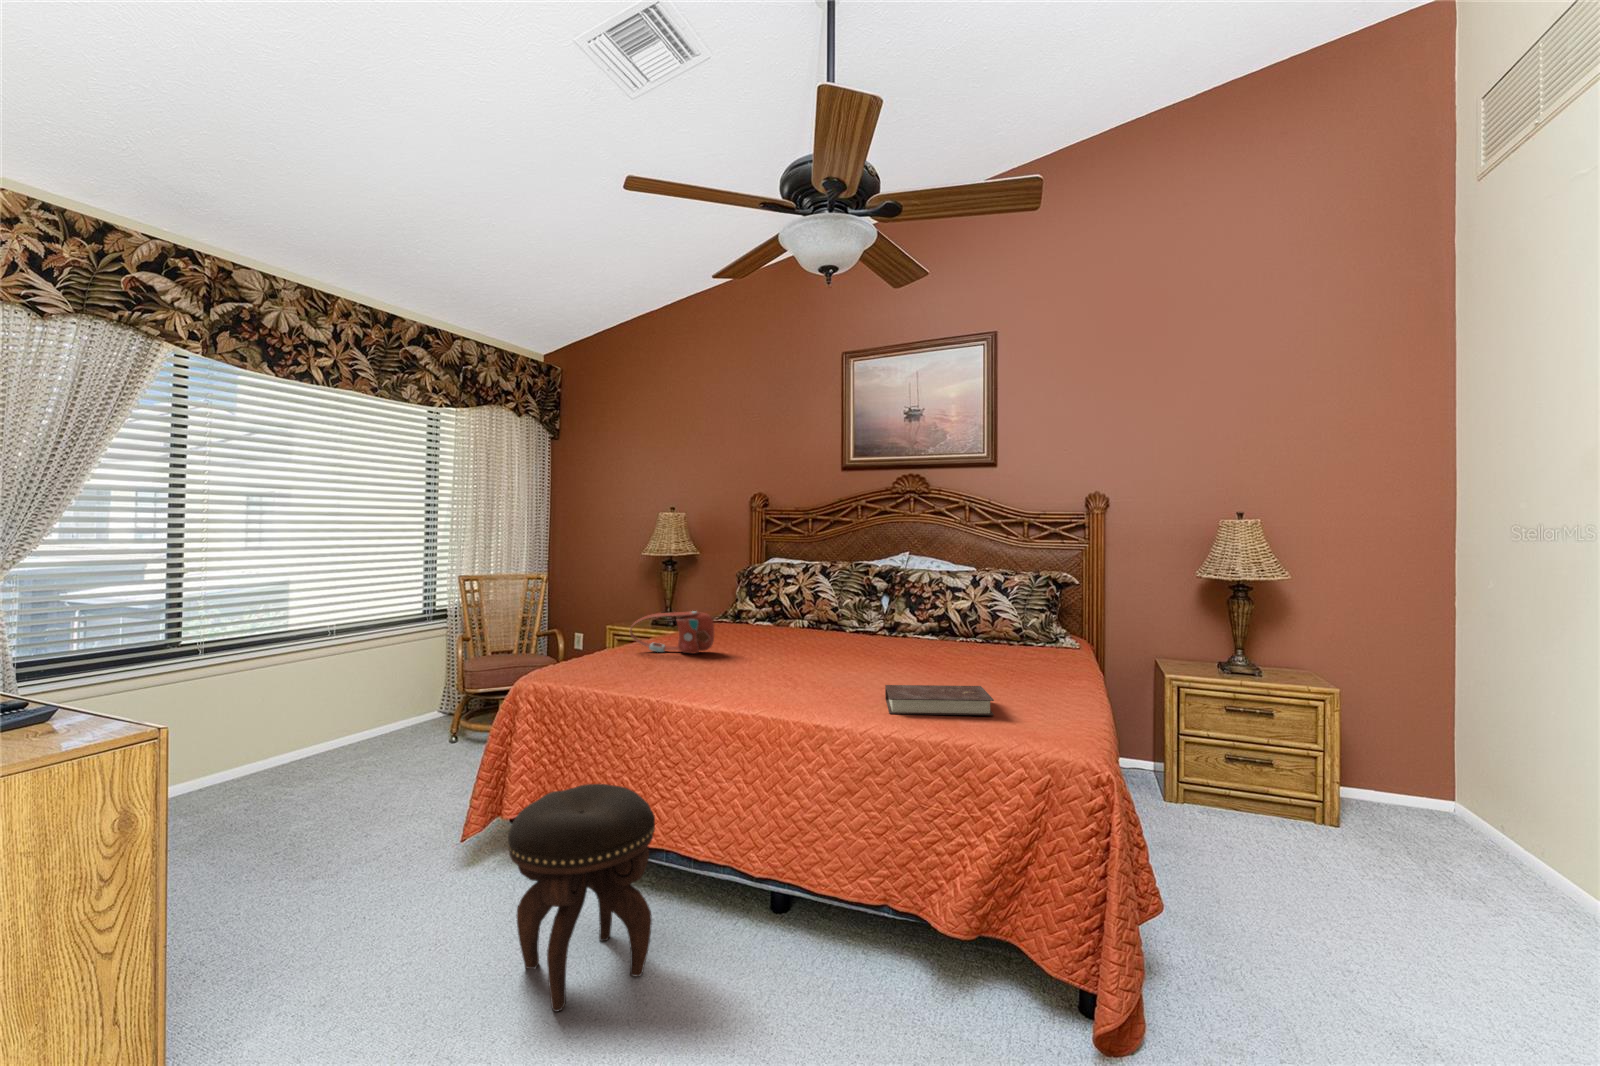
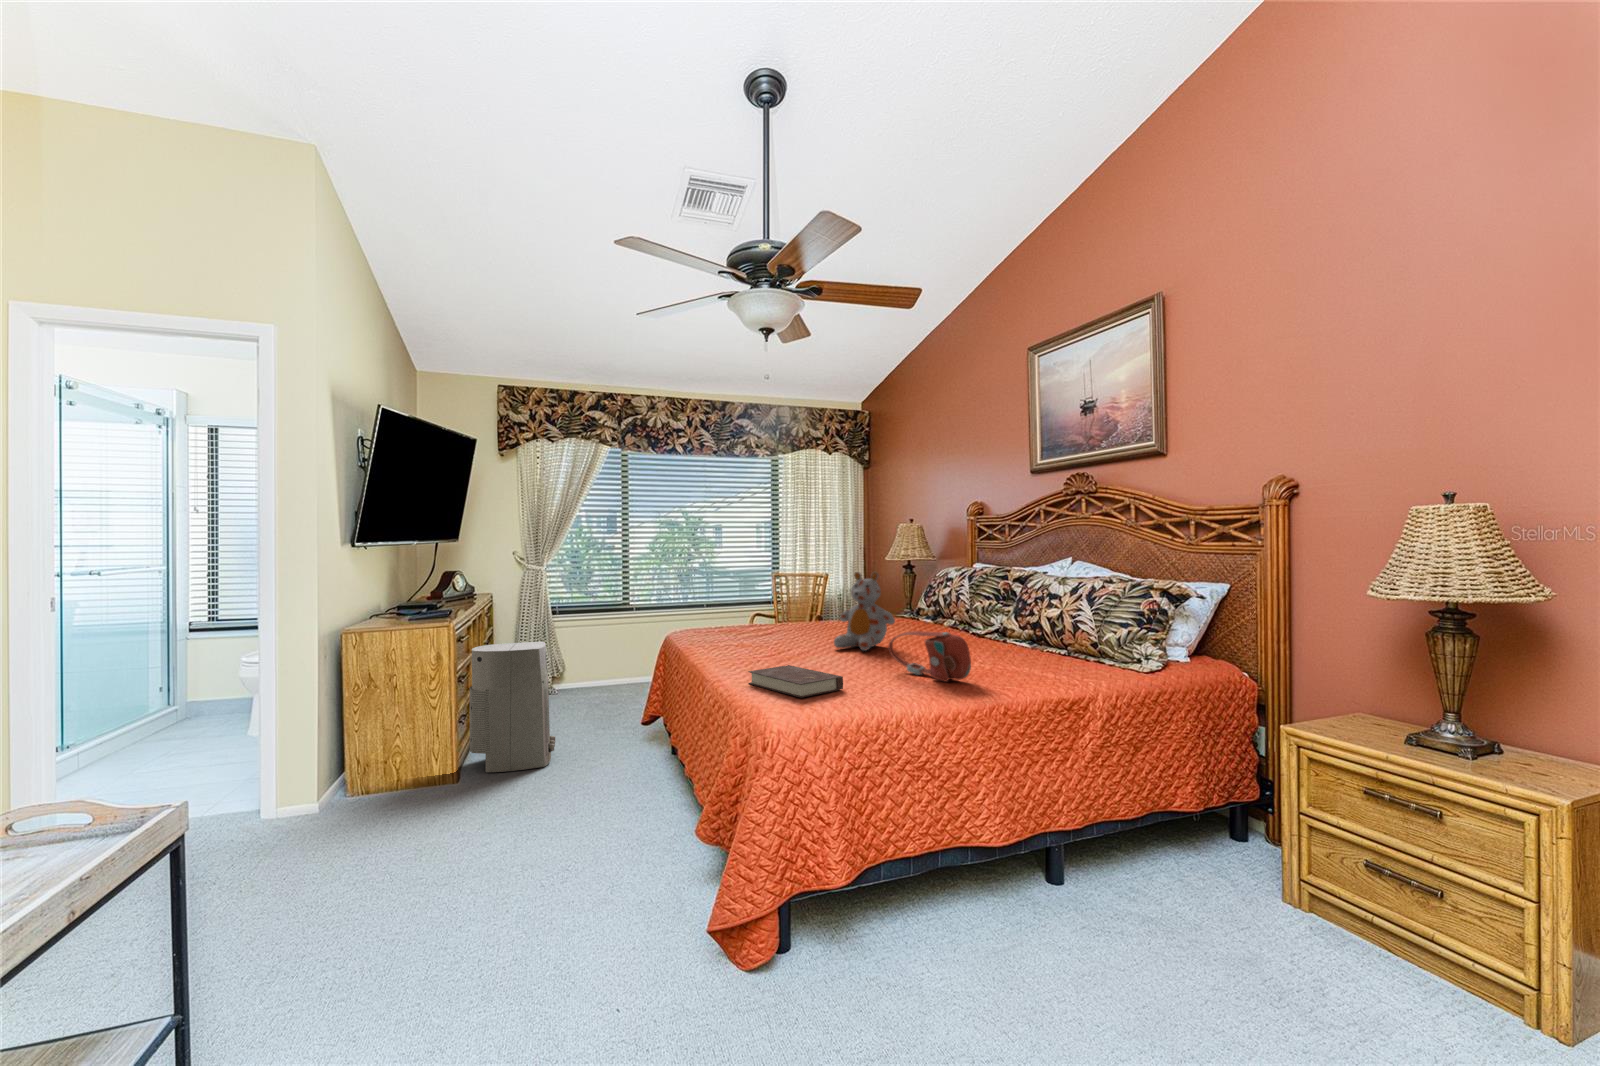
stuffed bear: none [783,571,851,661] -> present [834,572,895,651]
handbag: present [630,611,714,654] -> present [889,631,971,682]
air purifier: none [135,725,346,1024] -> present [470,642,555,772]
footstool: present [508,784,655,1011] -> none [552,698,641,820]

